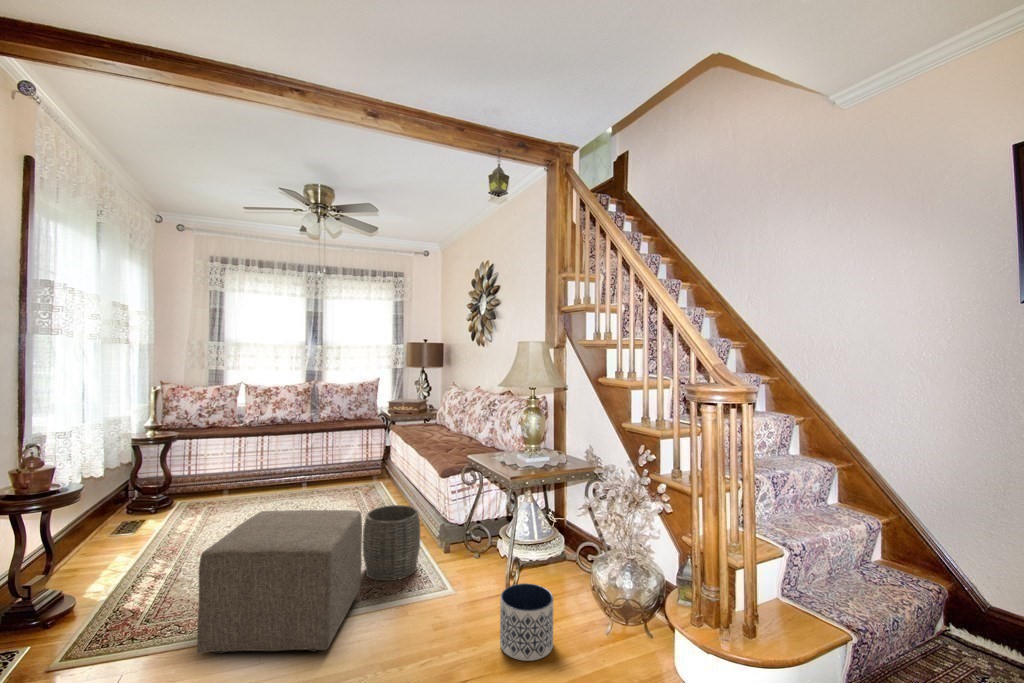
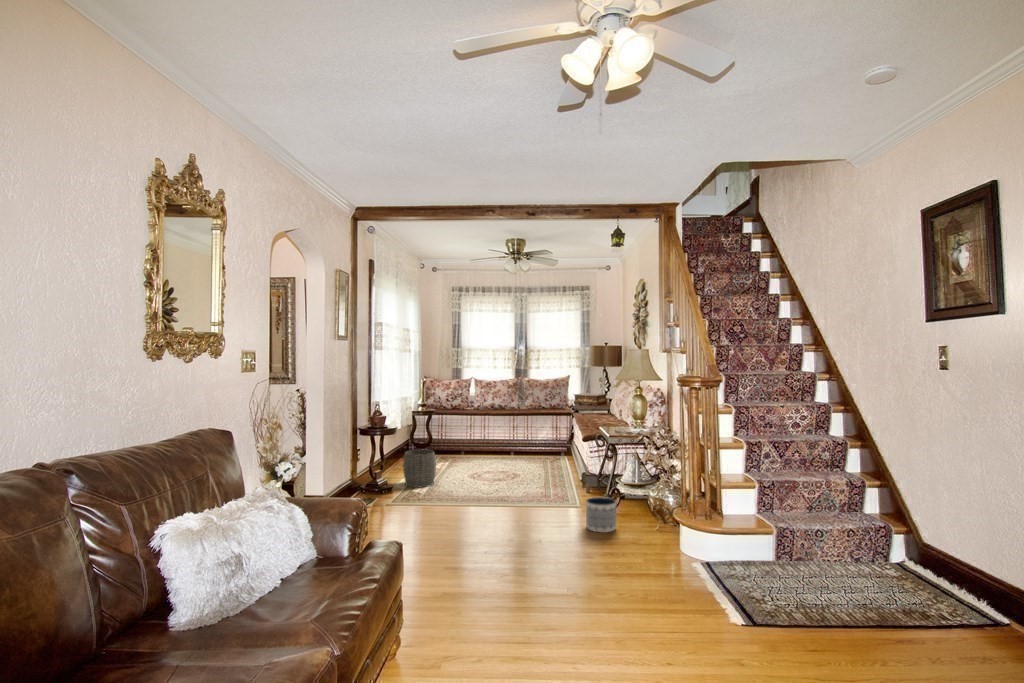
woven basket: present [363,505,420,581] -> present [403,449,436,488]
ottoman: present [197,510,362,654] -> none [446,448,525,514]

